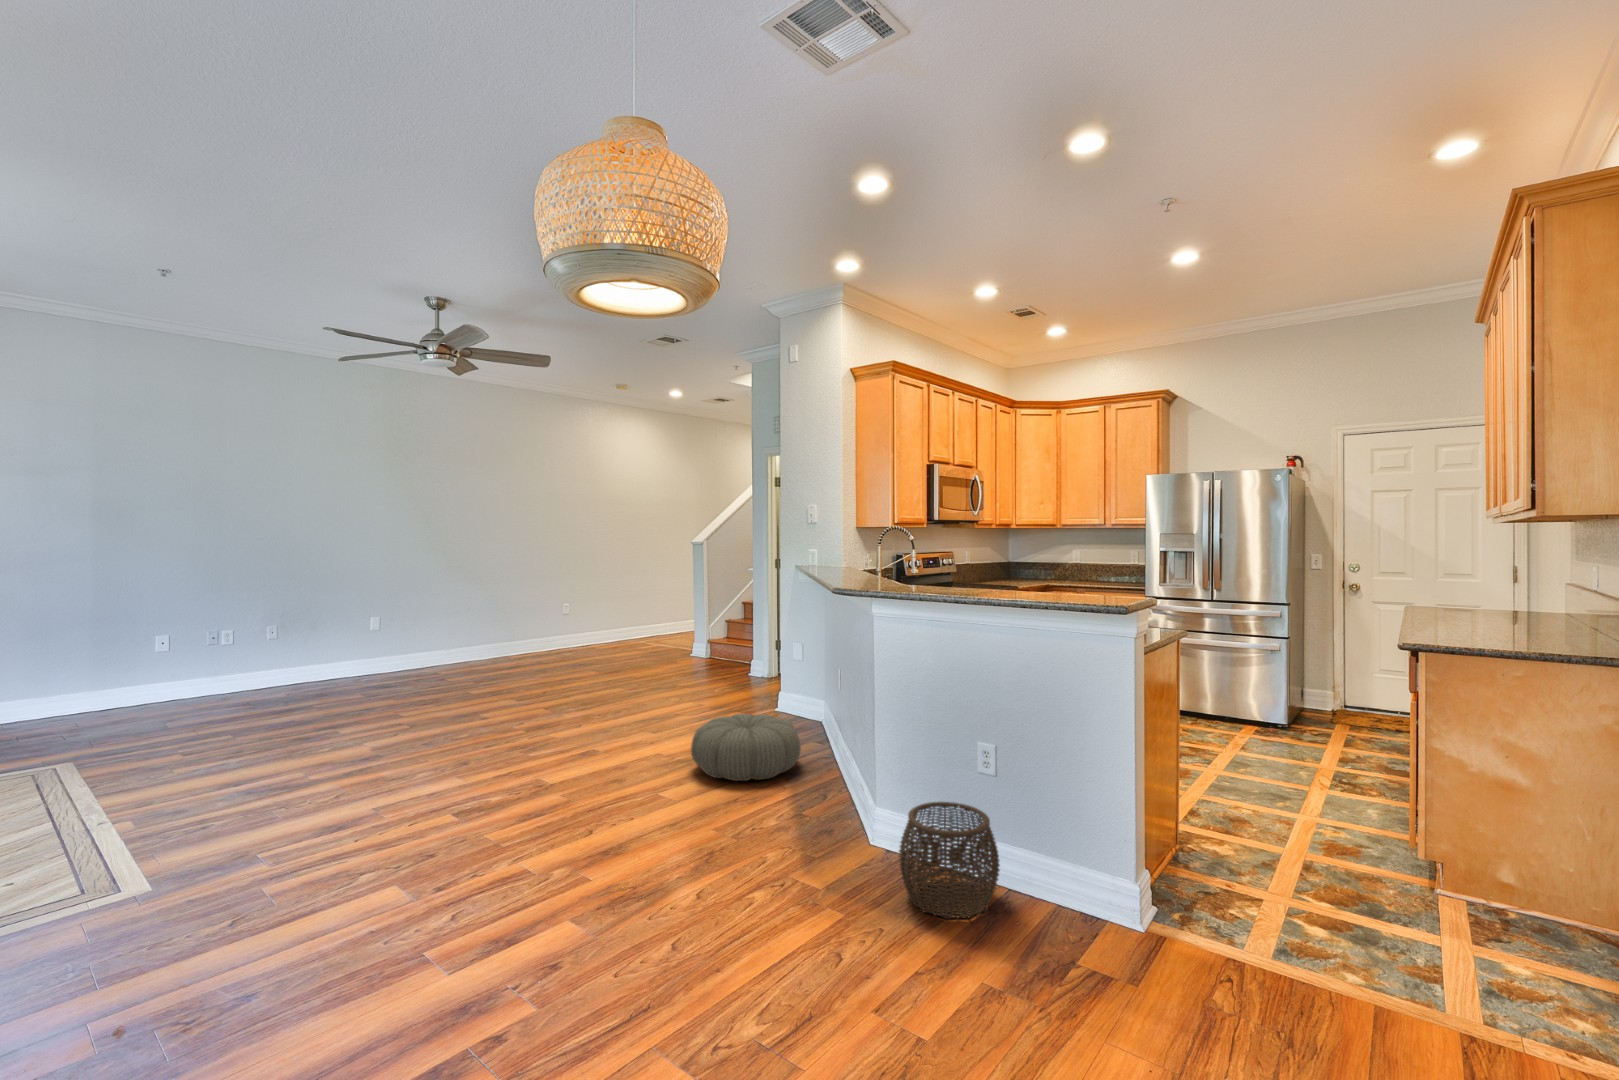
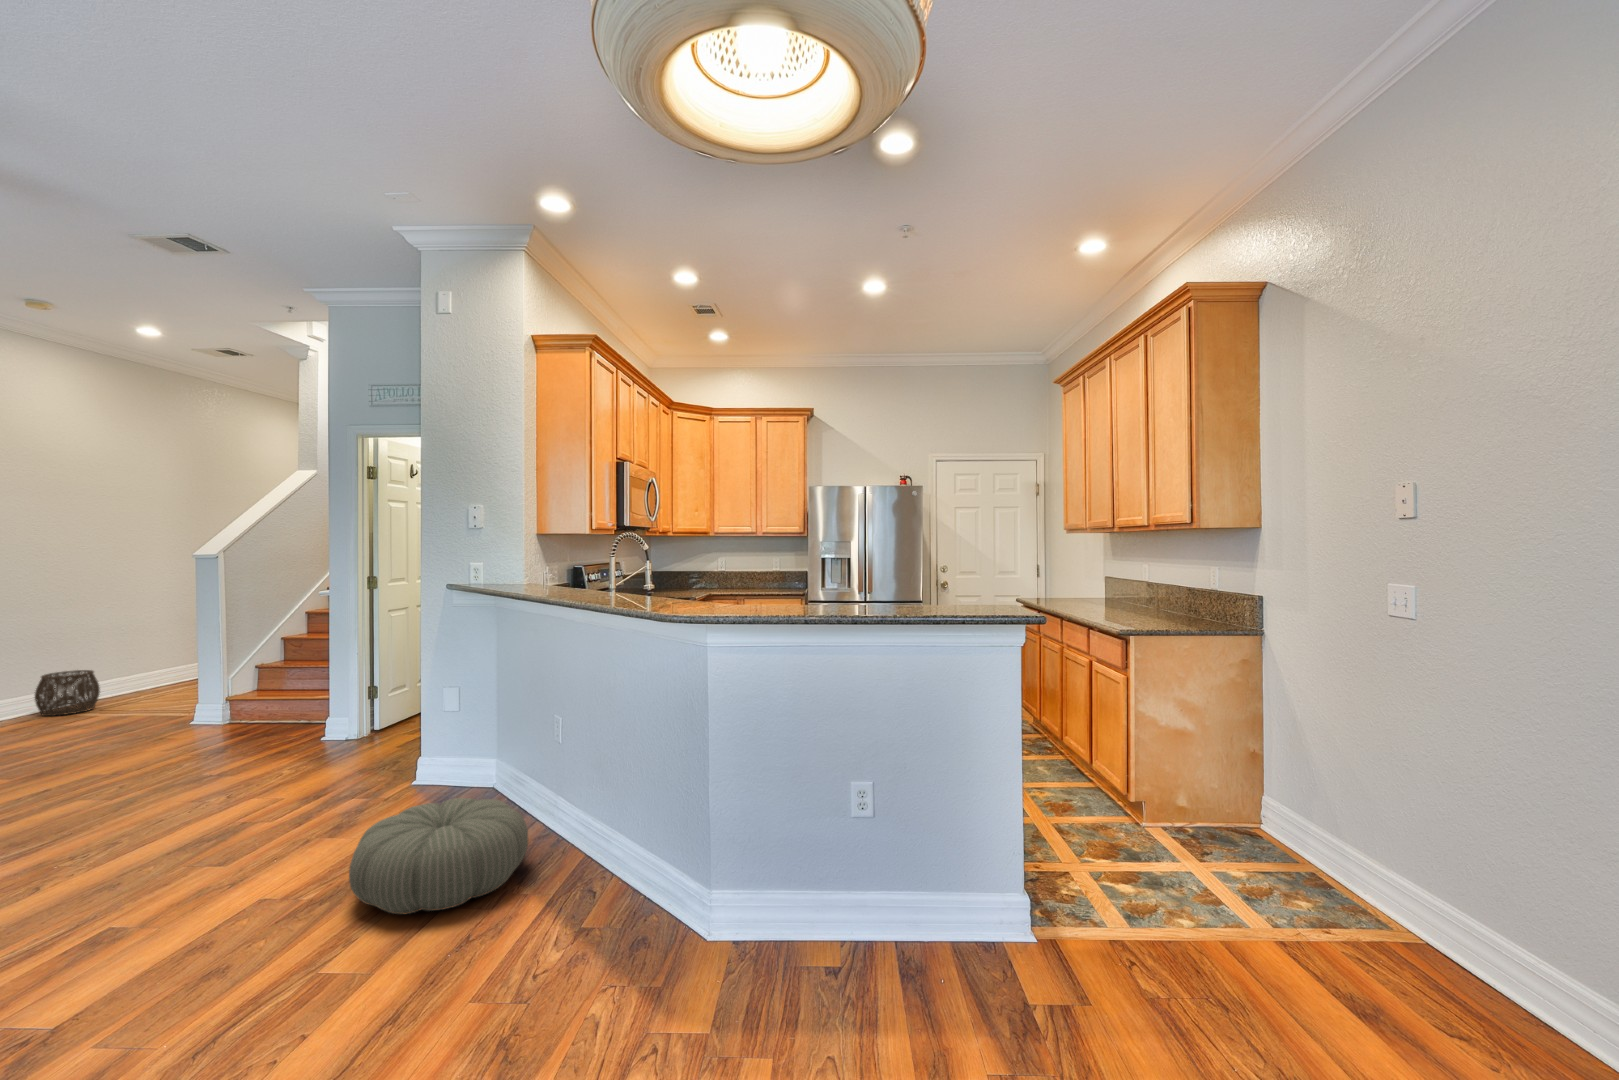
woven basket: present [899,802,1000,919] -> present [35,670,100,716]

